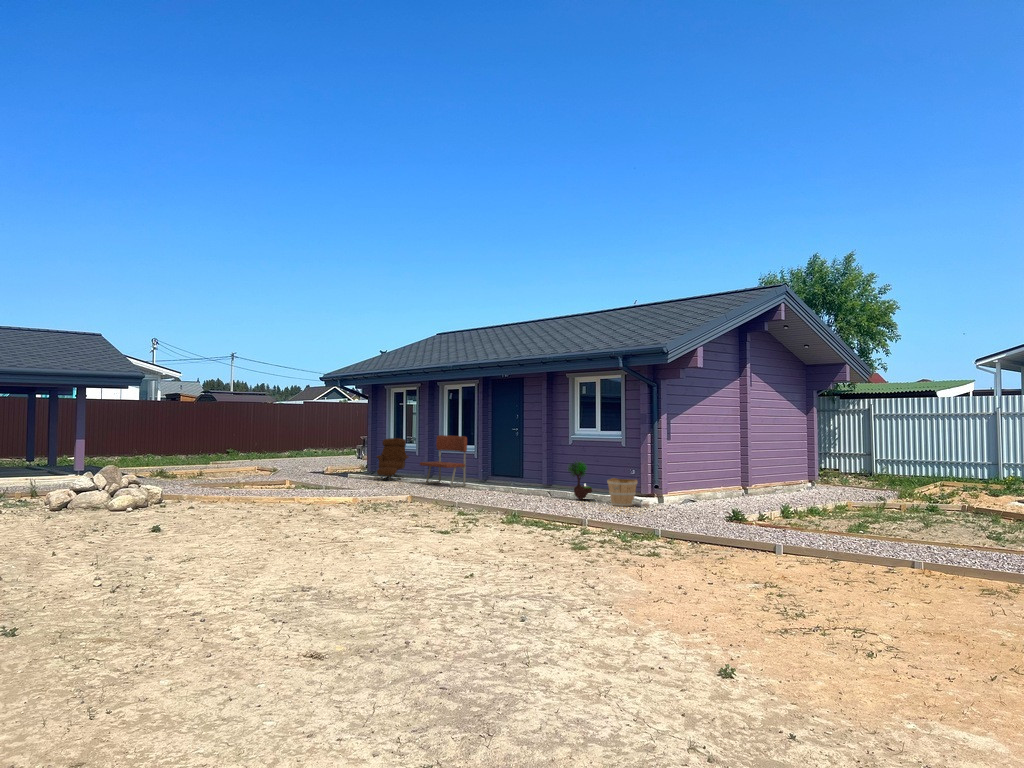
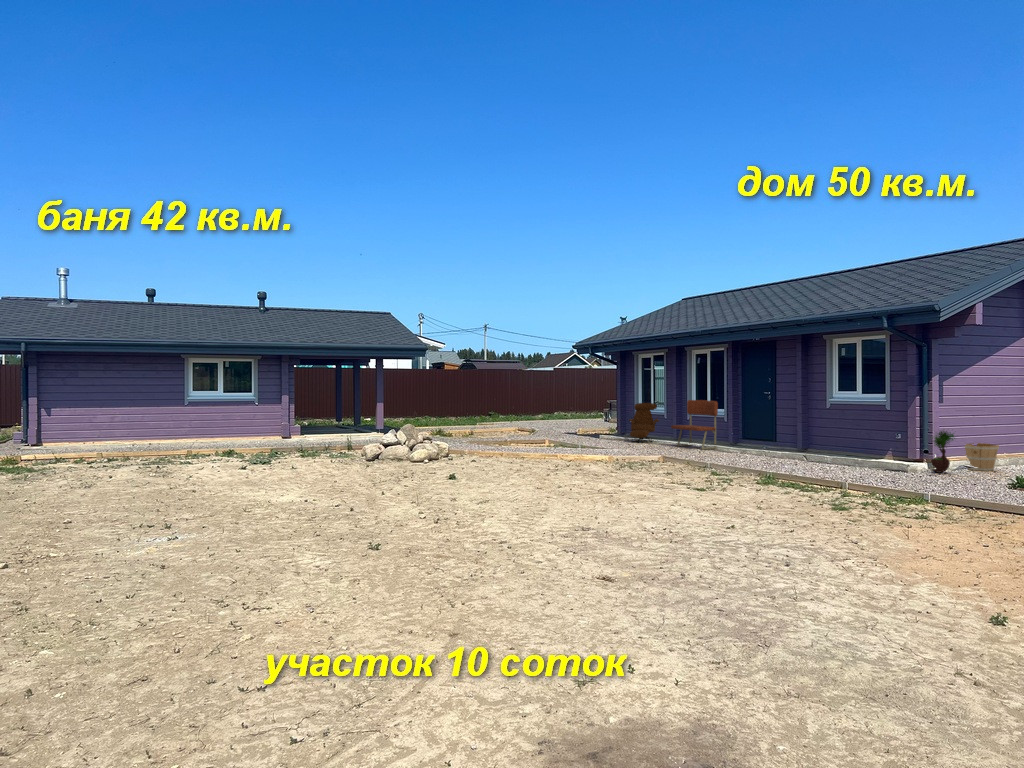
potted tree: present [568,462,592,500] -> present [930,431,955,473]
wooden bucket: present [607,478,638,506] -> present [964,443,999,471]

